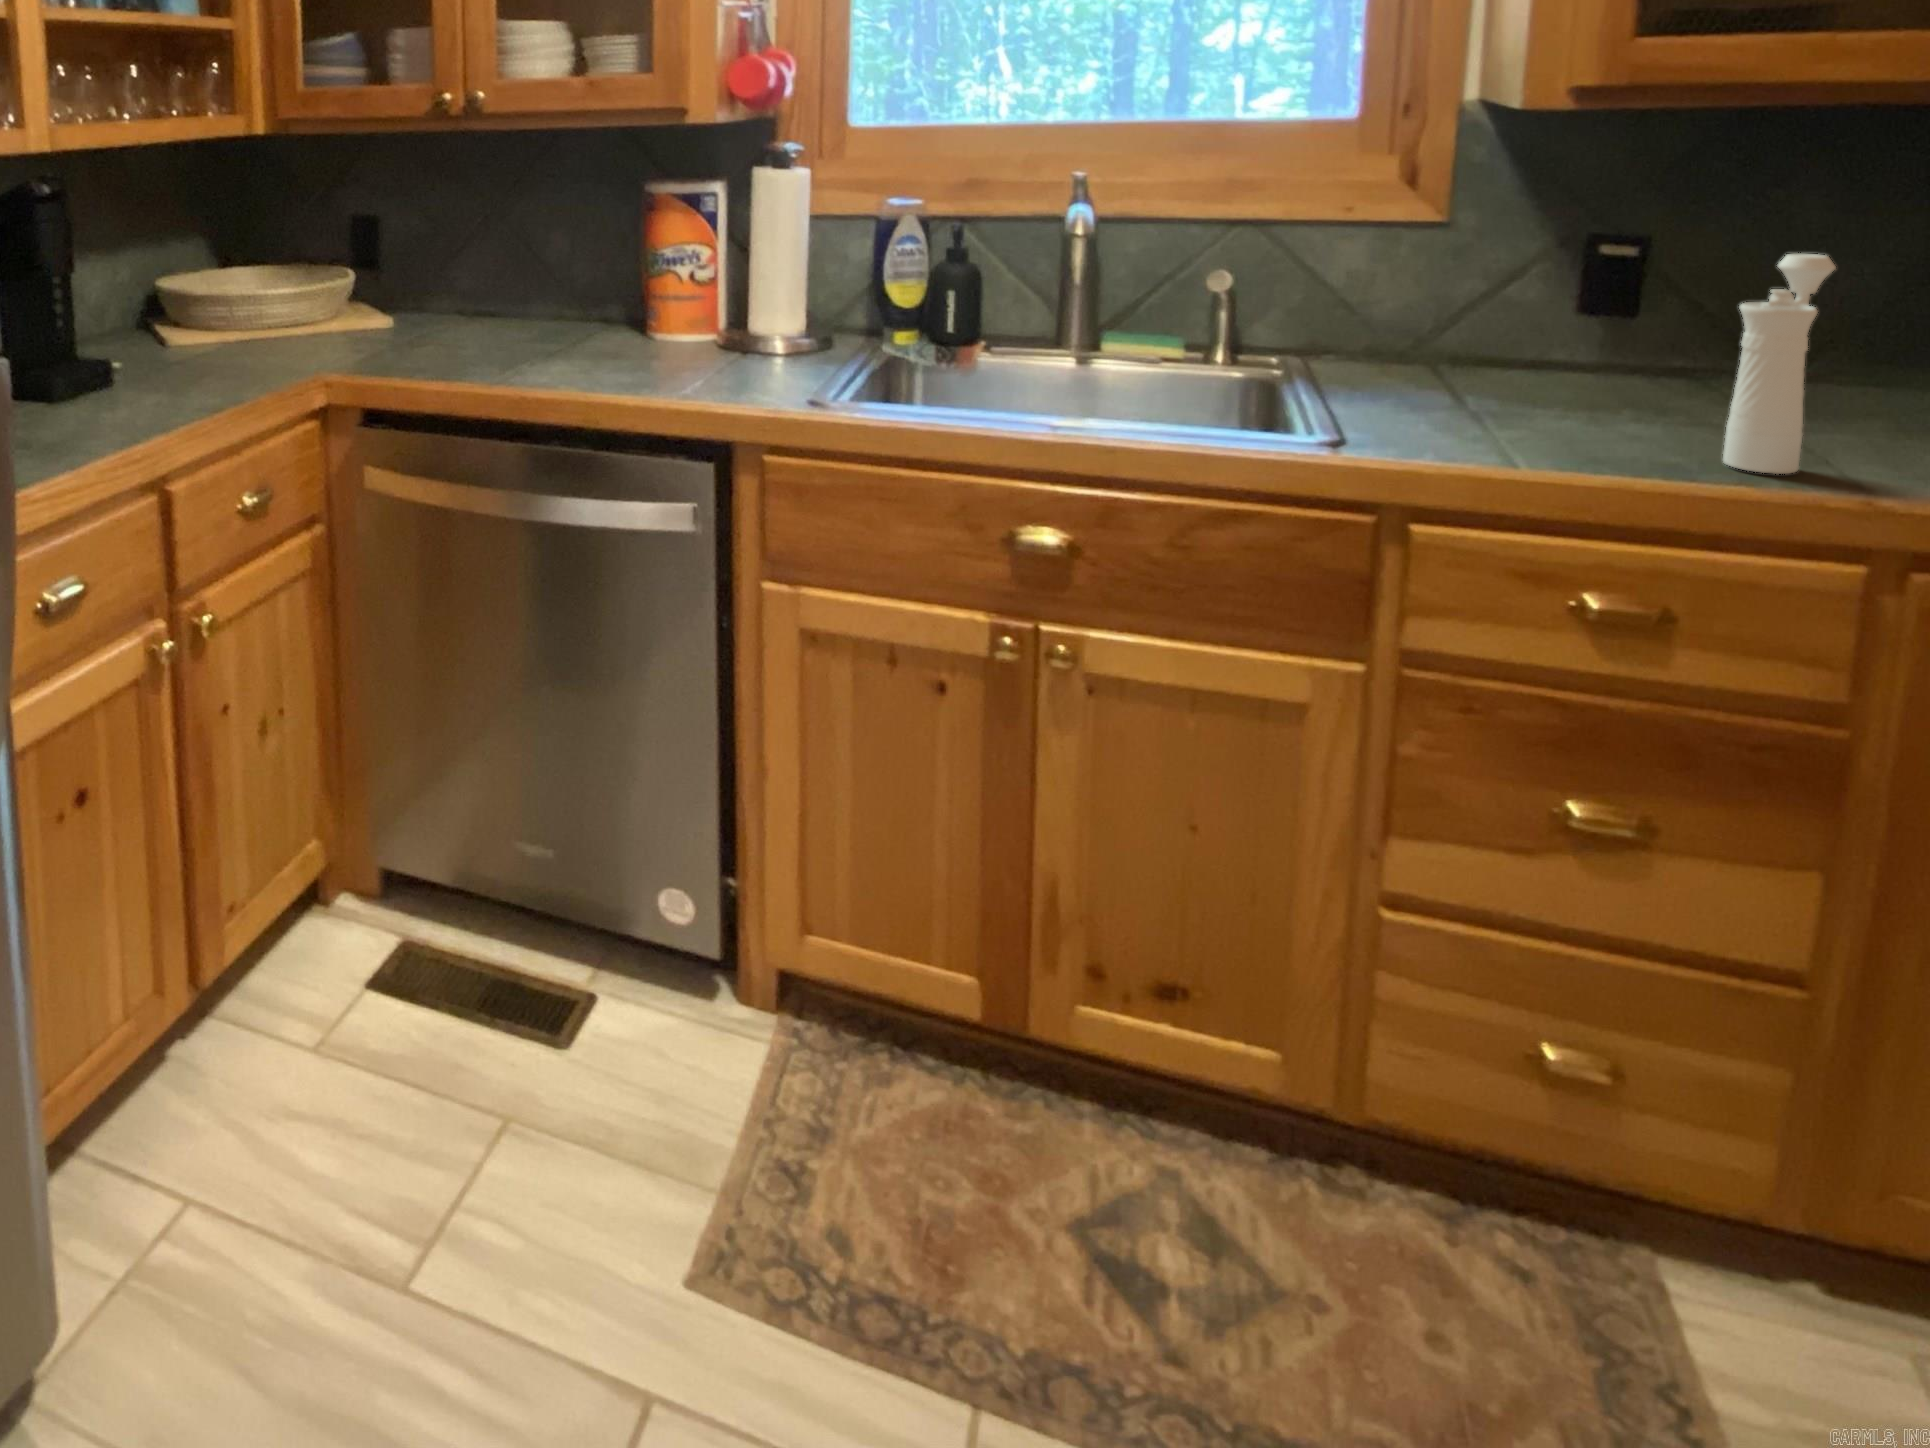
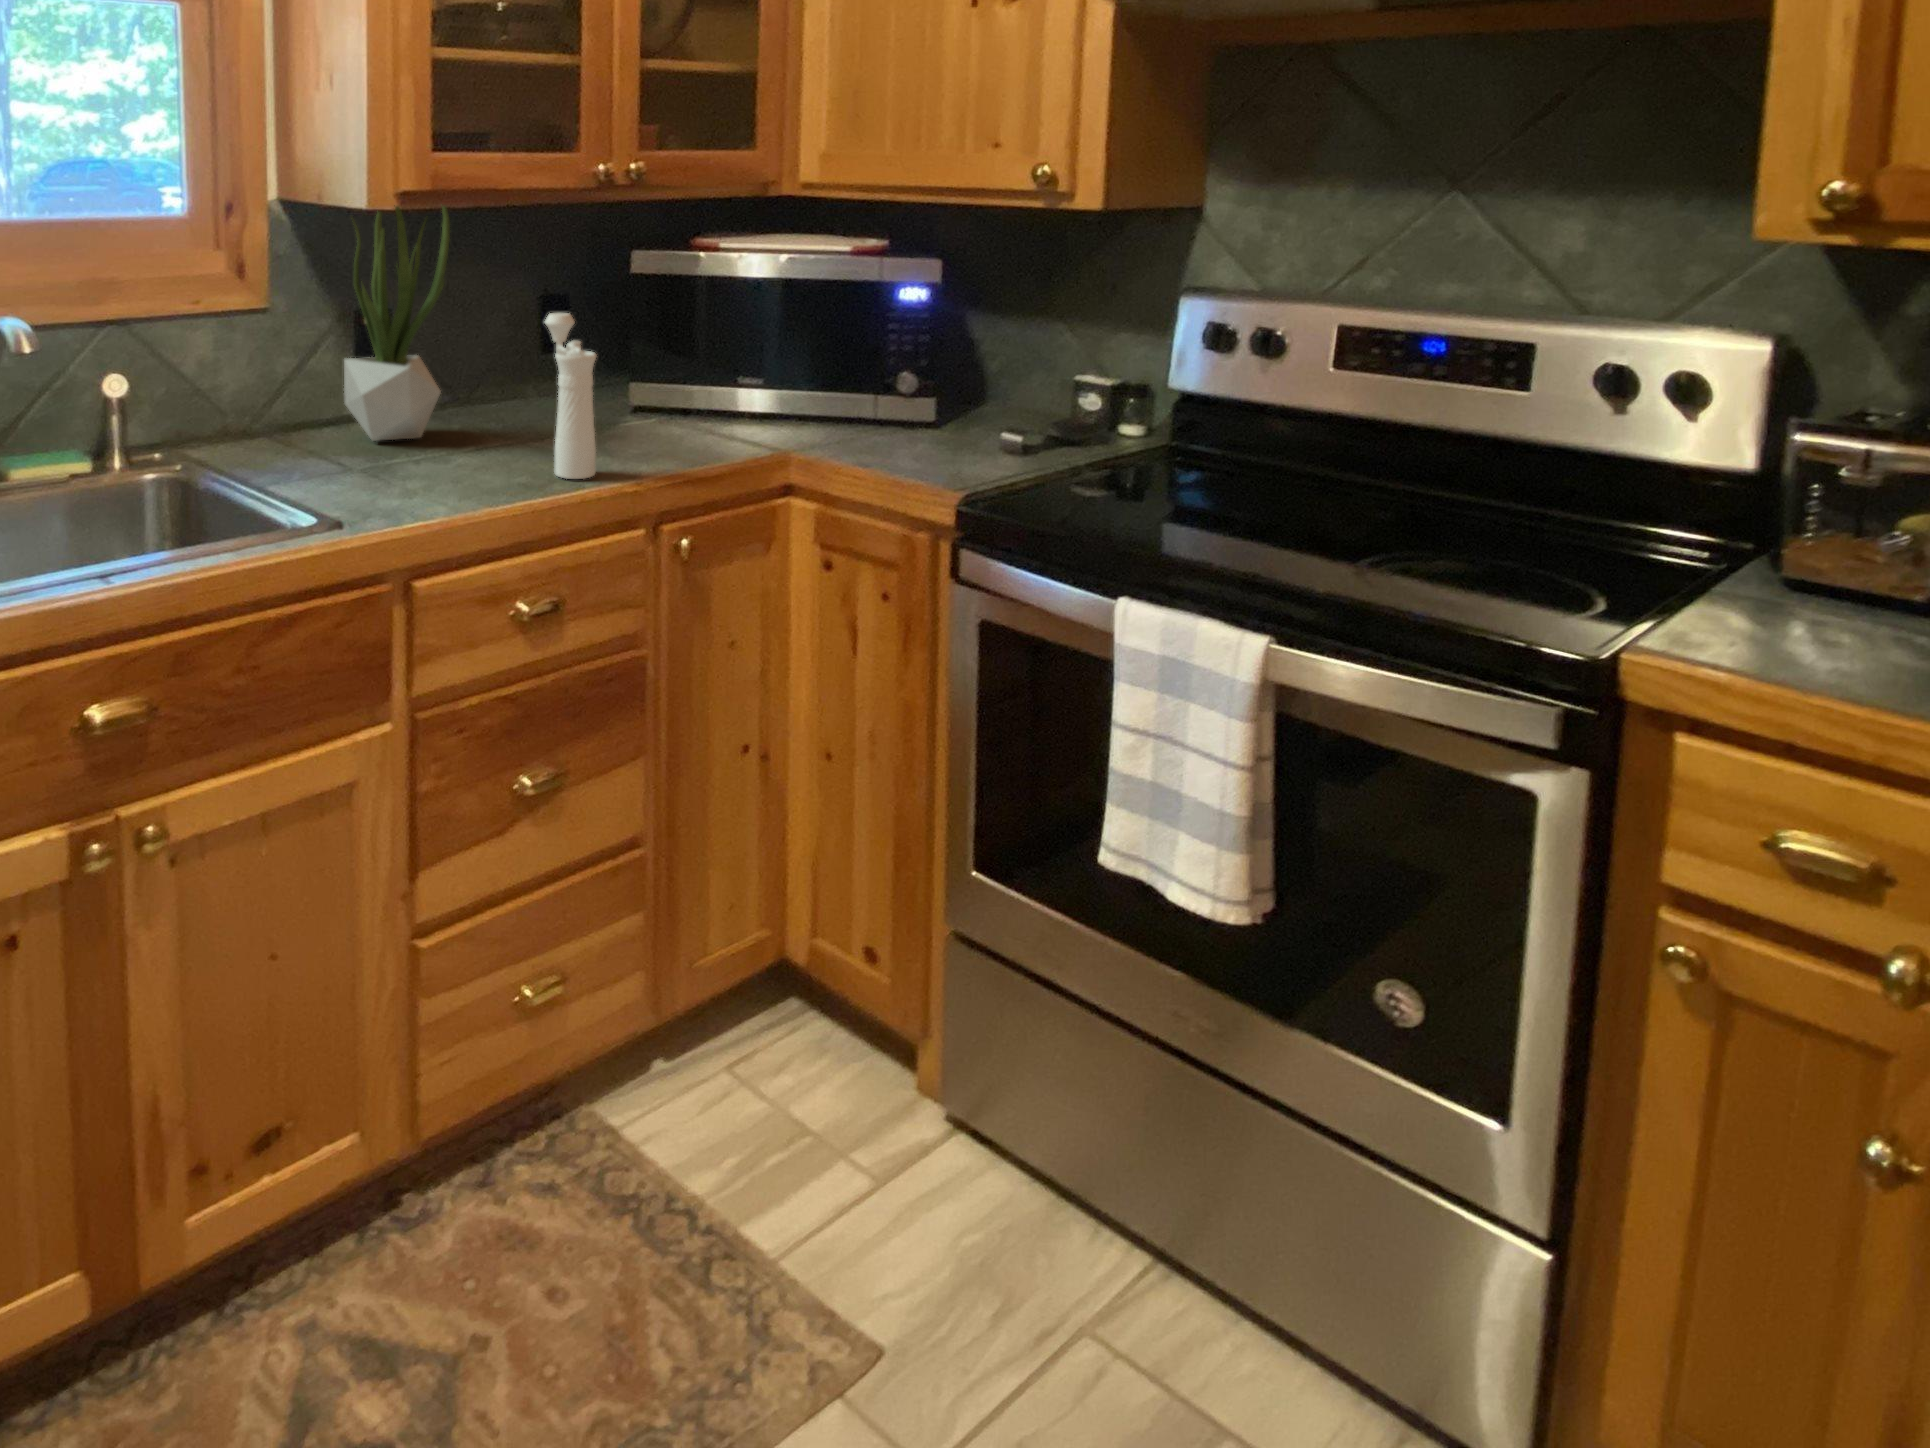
potted plant: none [1508,87,1695,395] -> present [344,205,450,441]

